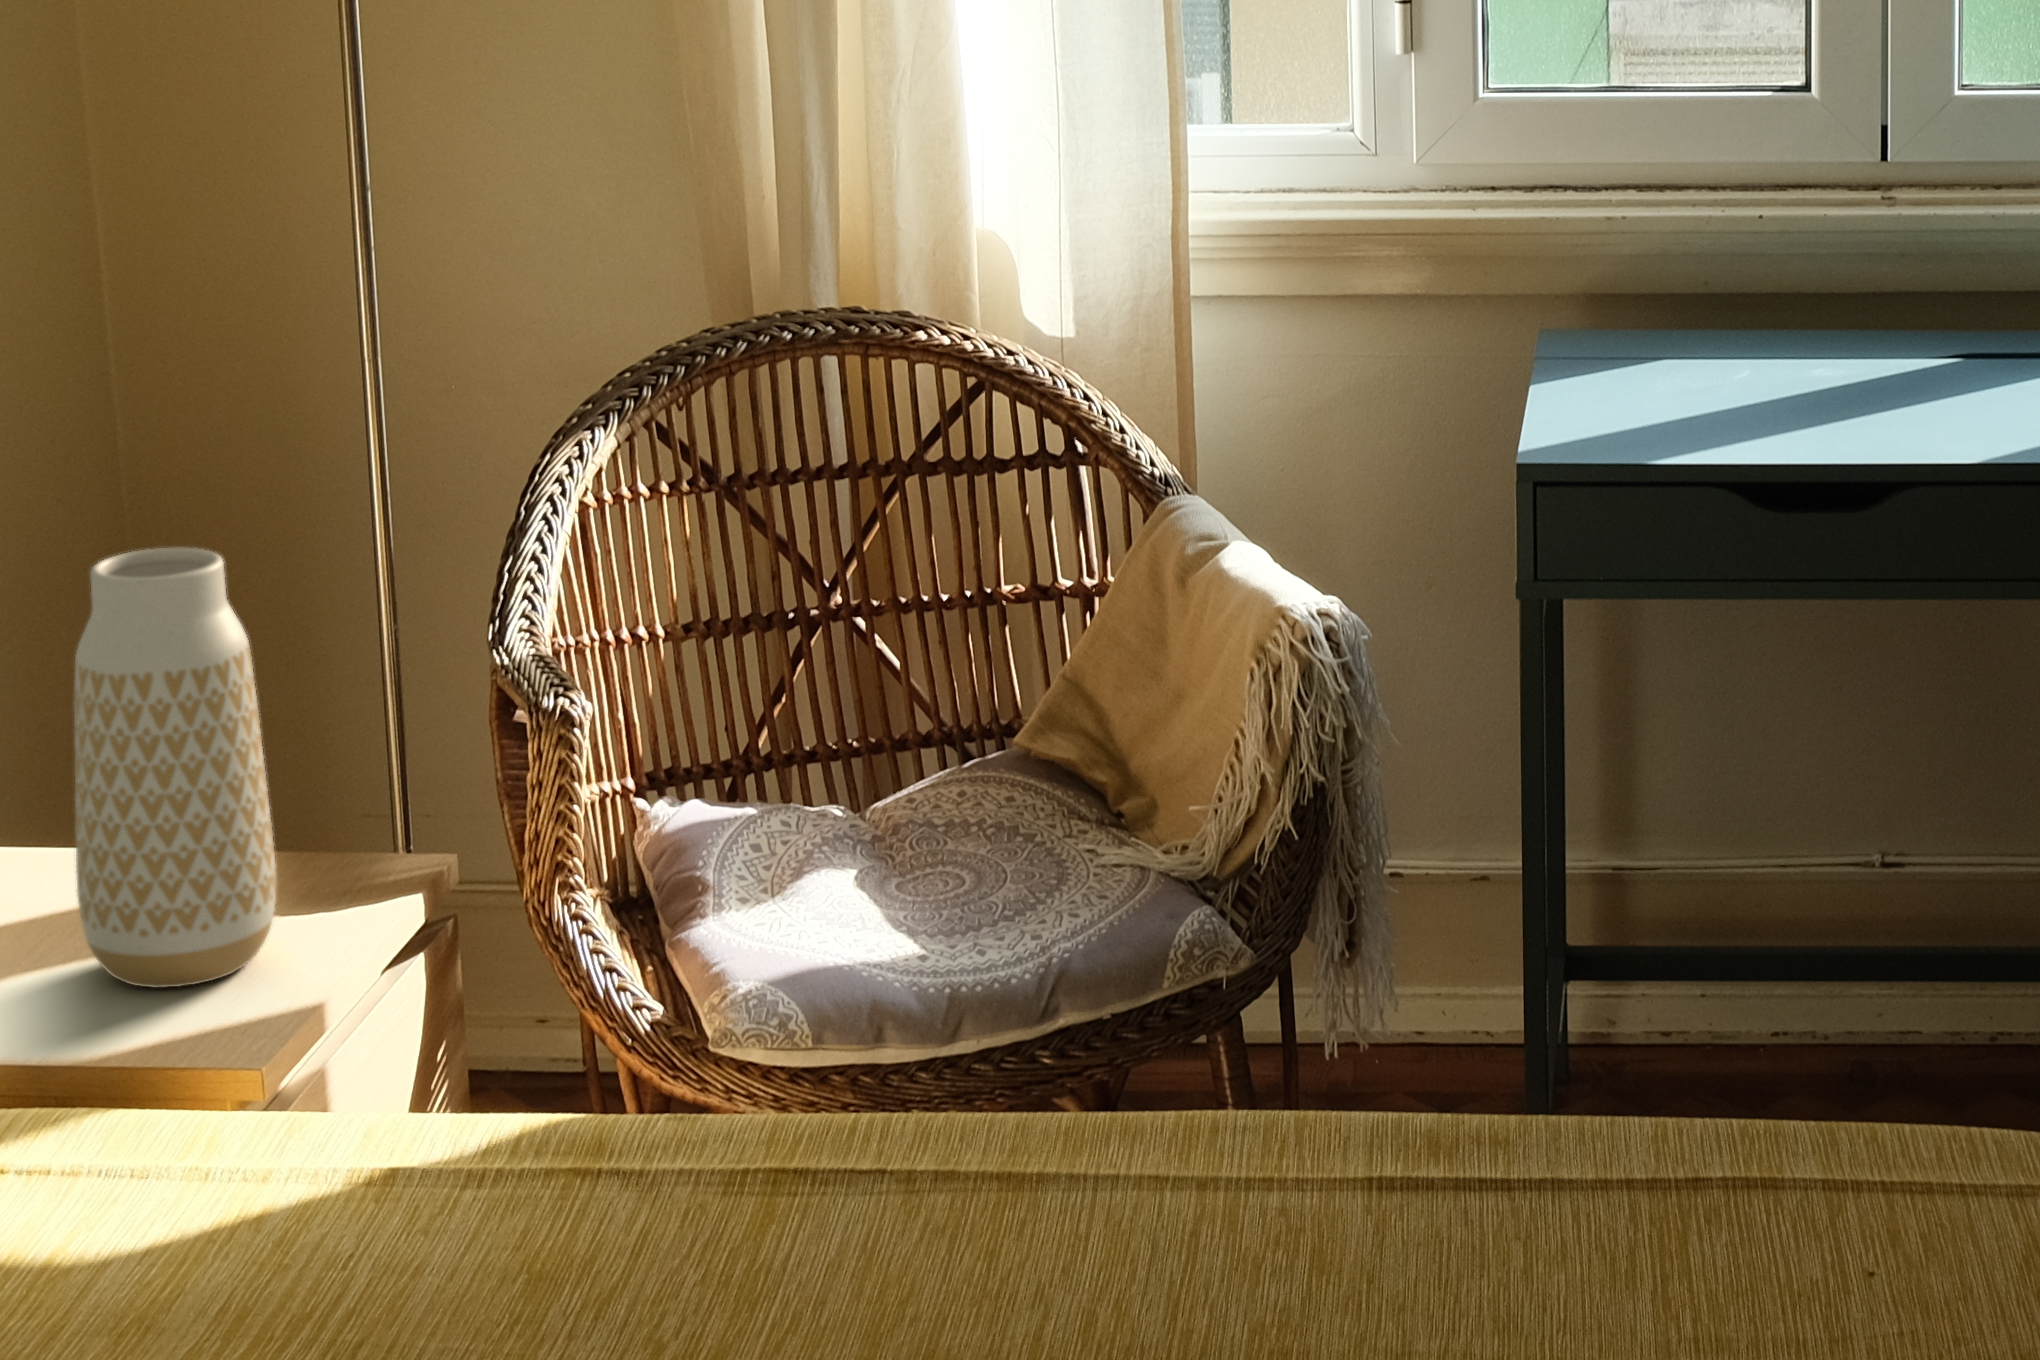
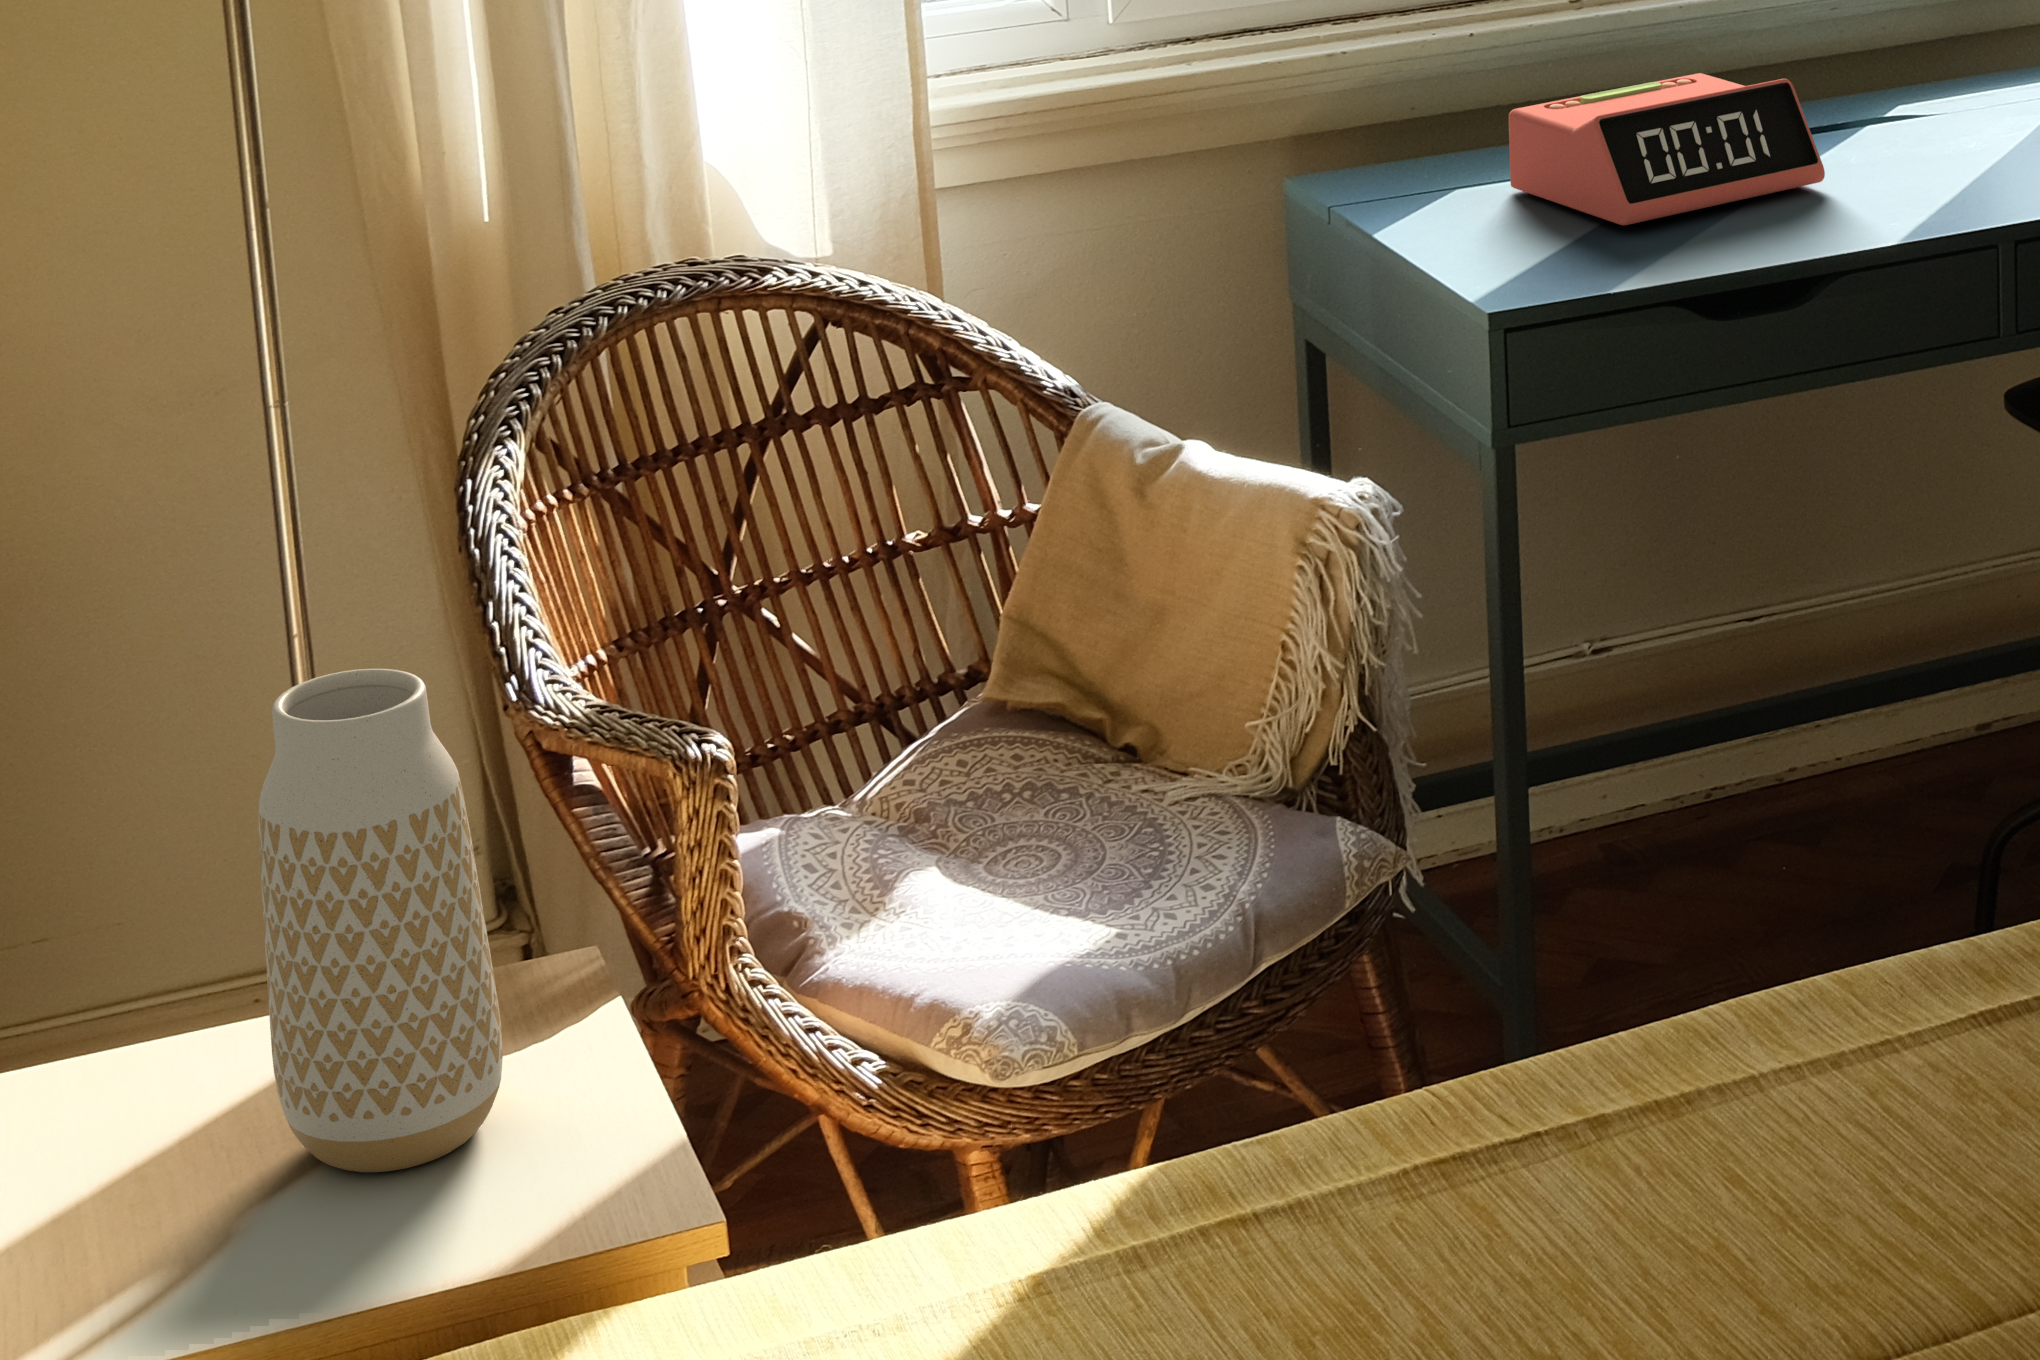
alarm clock: none [1702,272,1999,400] -> present [1508,73,1825,225]

